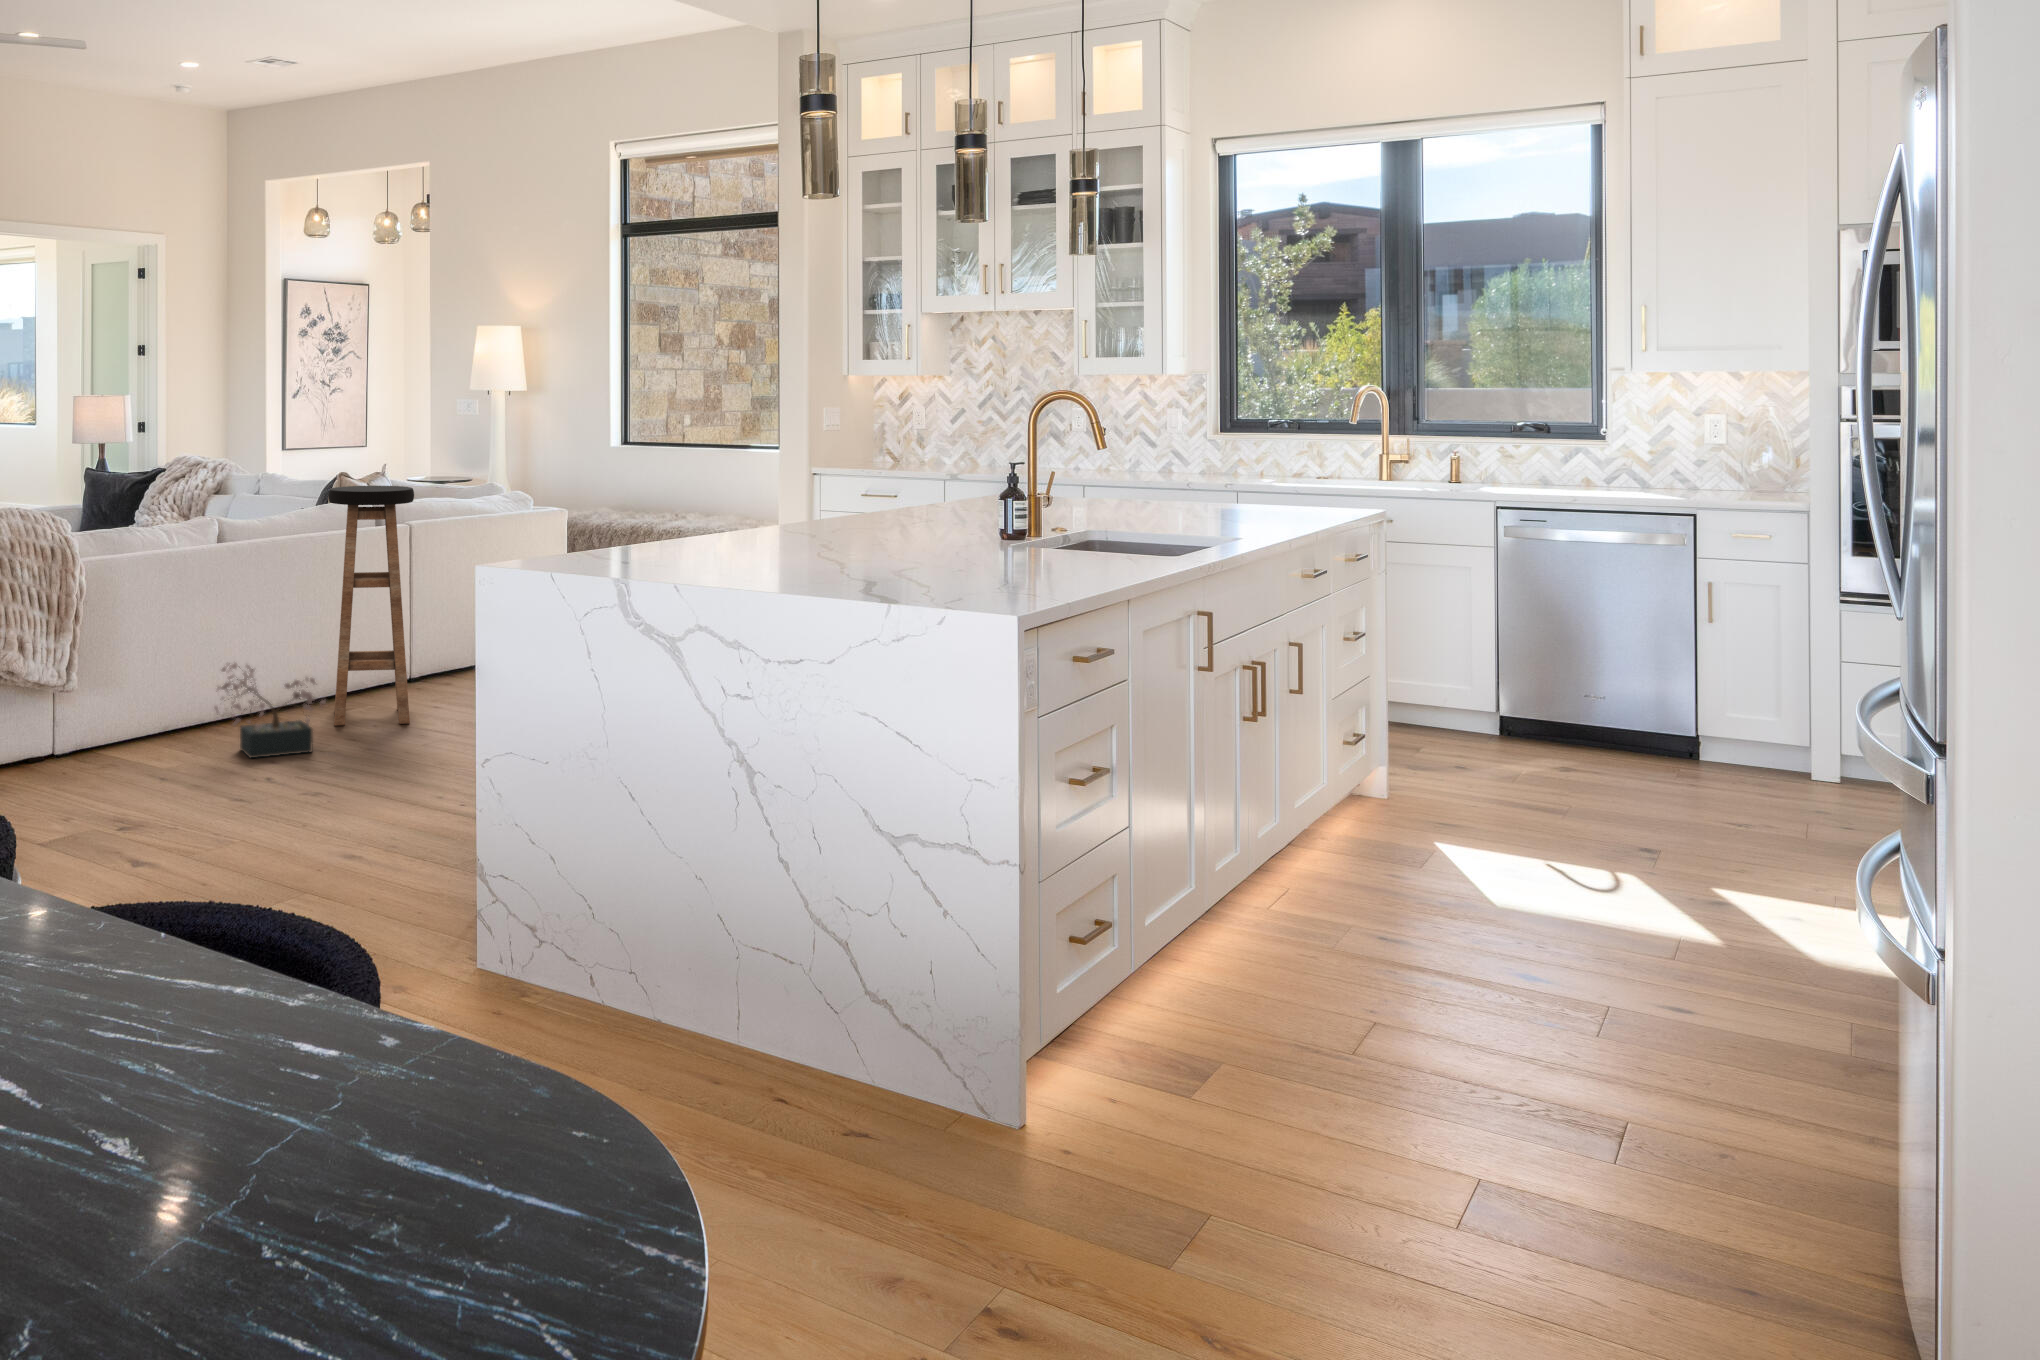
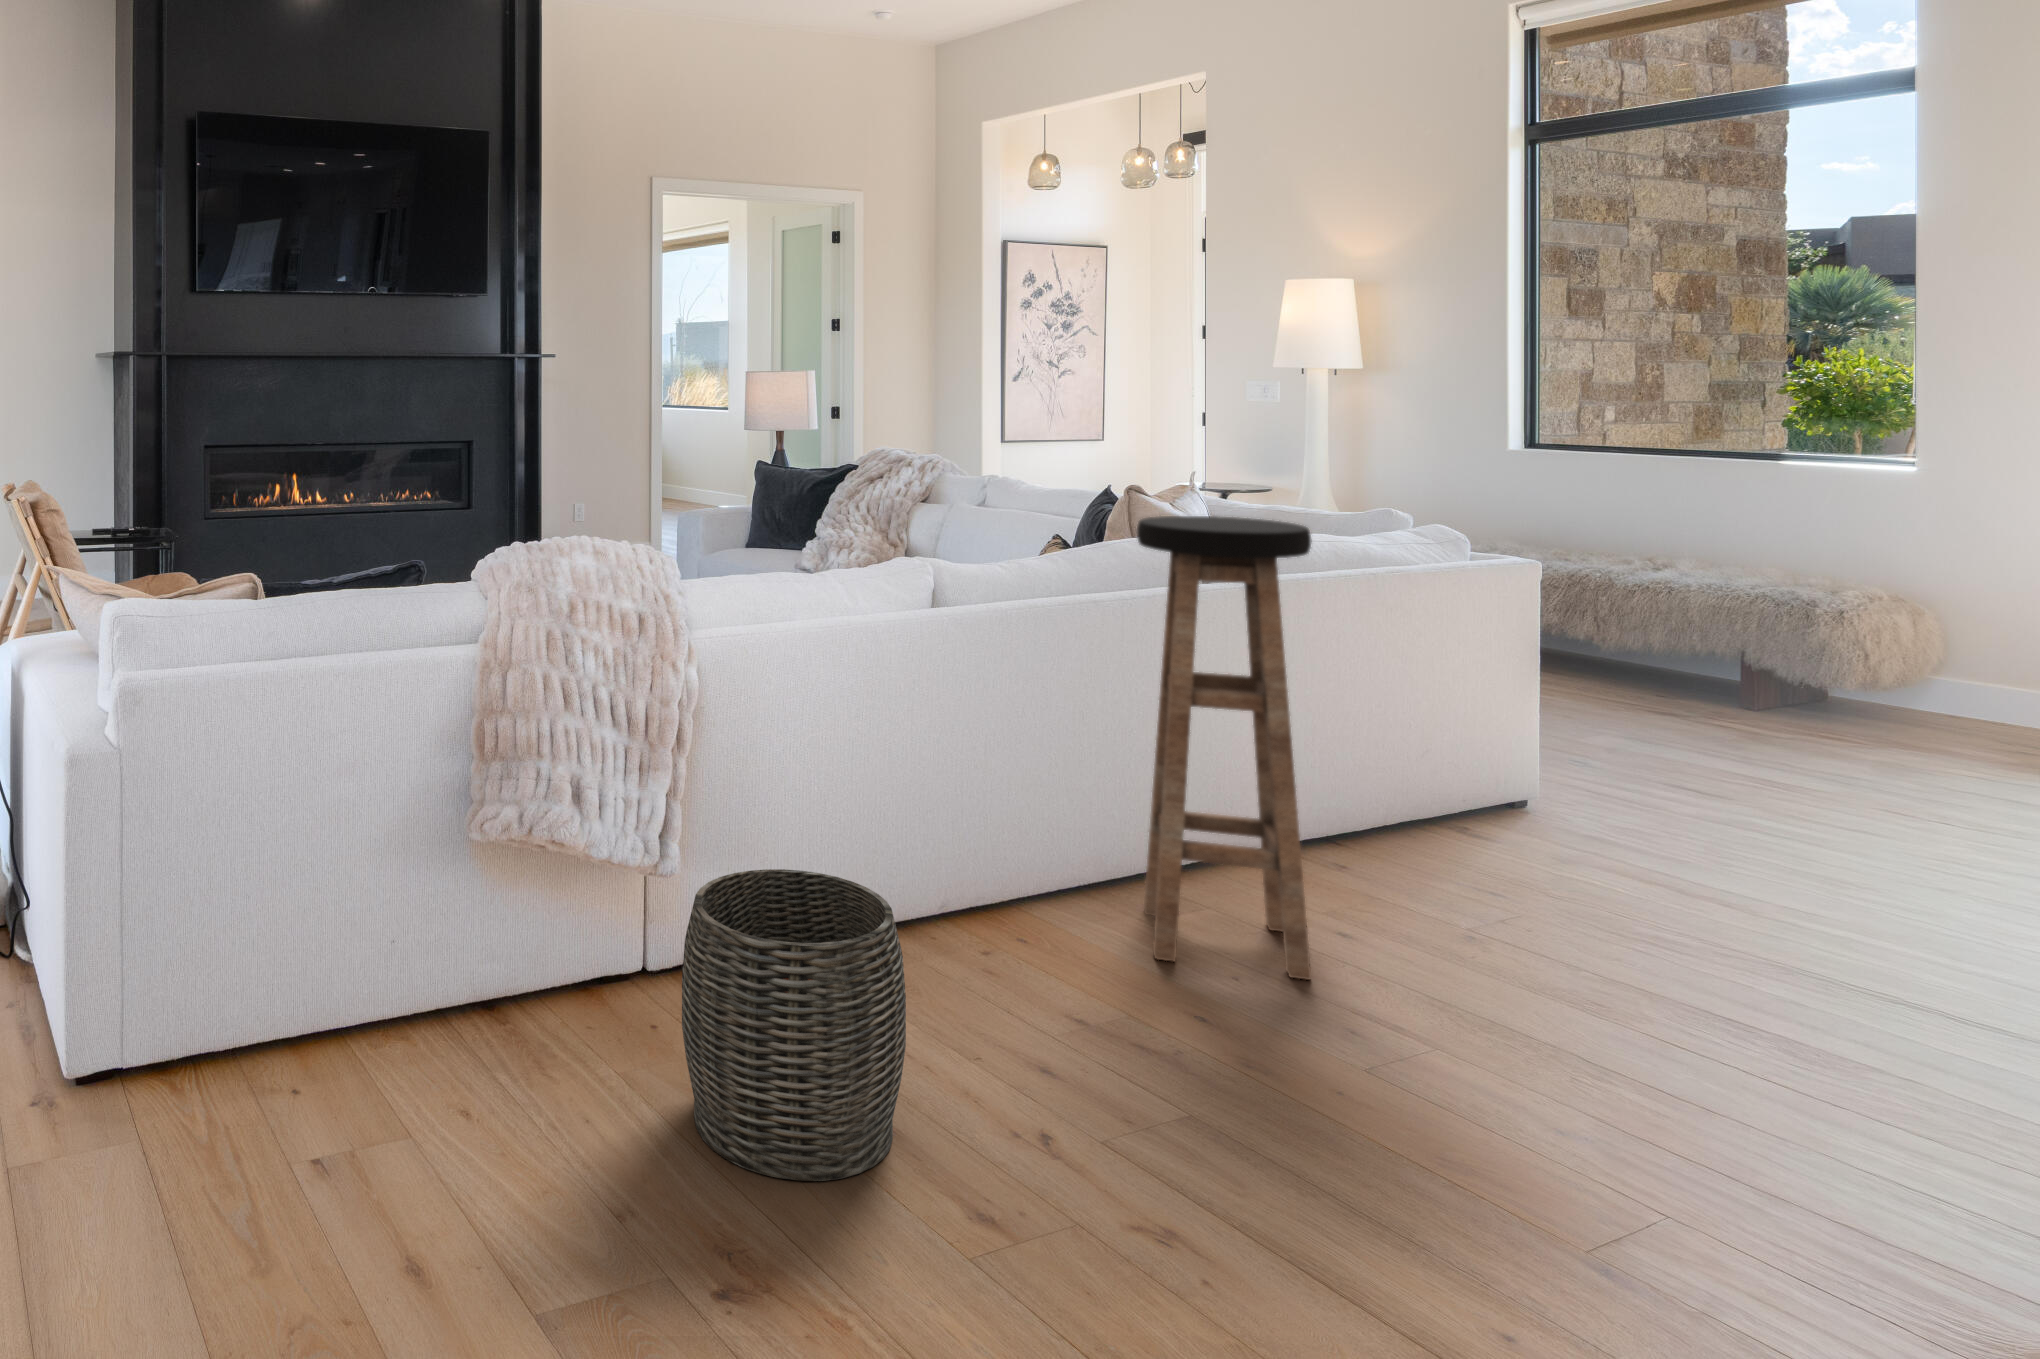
decorative plant: present [215,663,325,758] -> none [932,840,1156,1048]
woven basket: none [86,672,199,803] -> present [682,869,906,1181]

